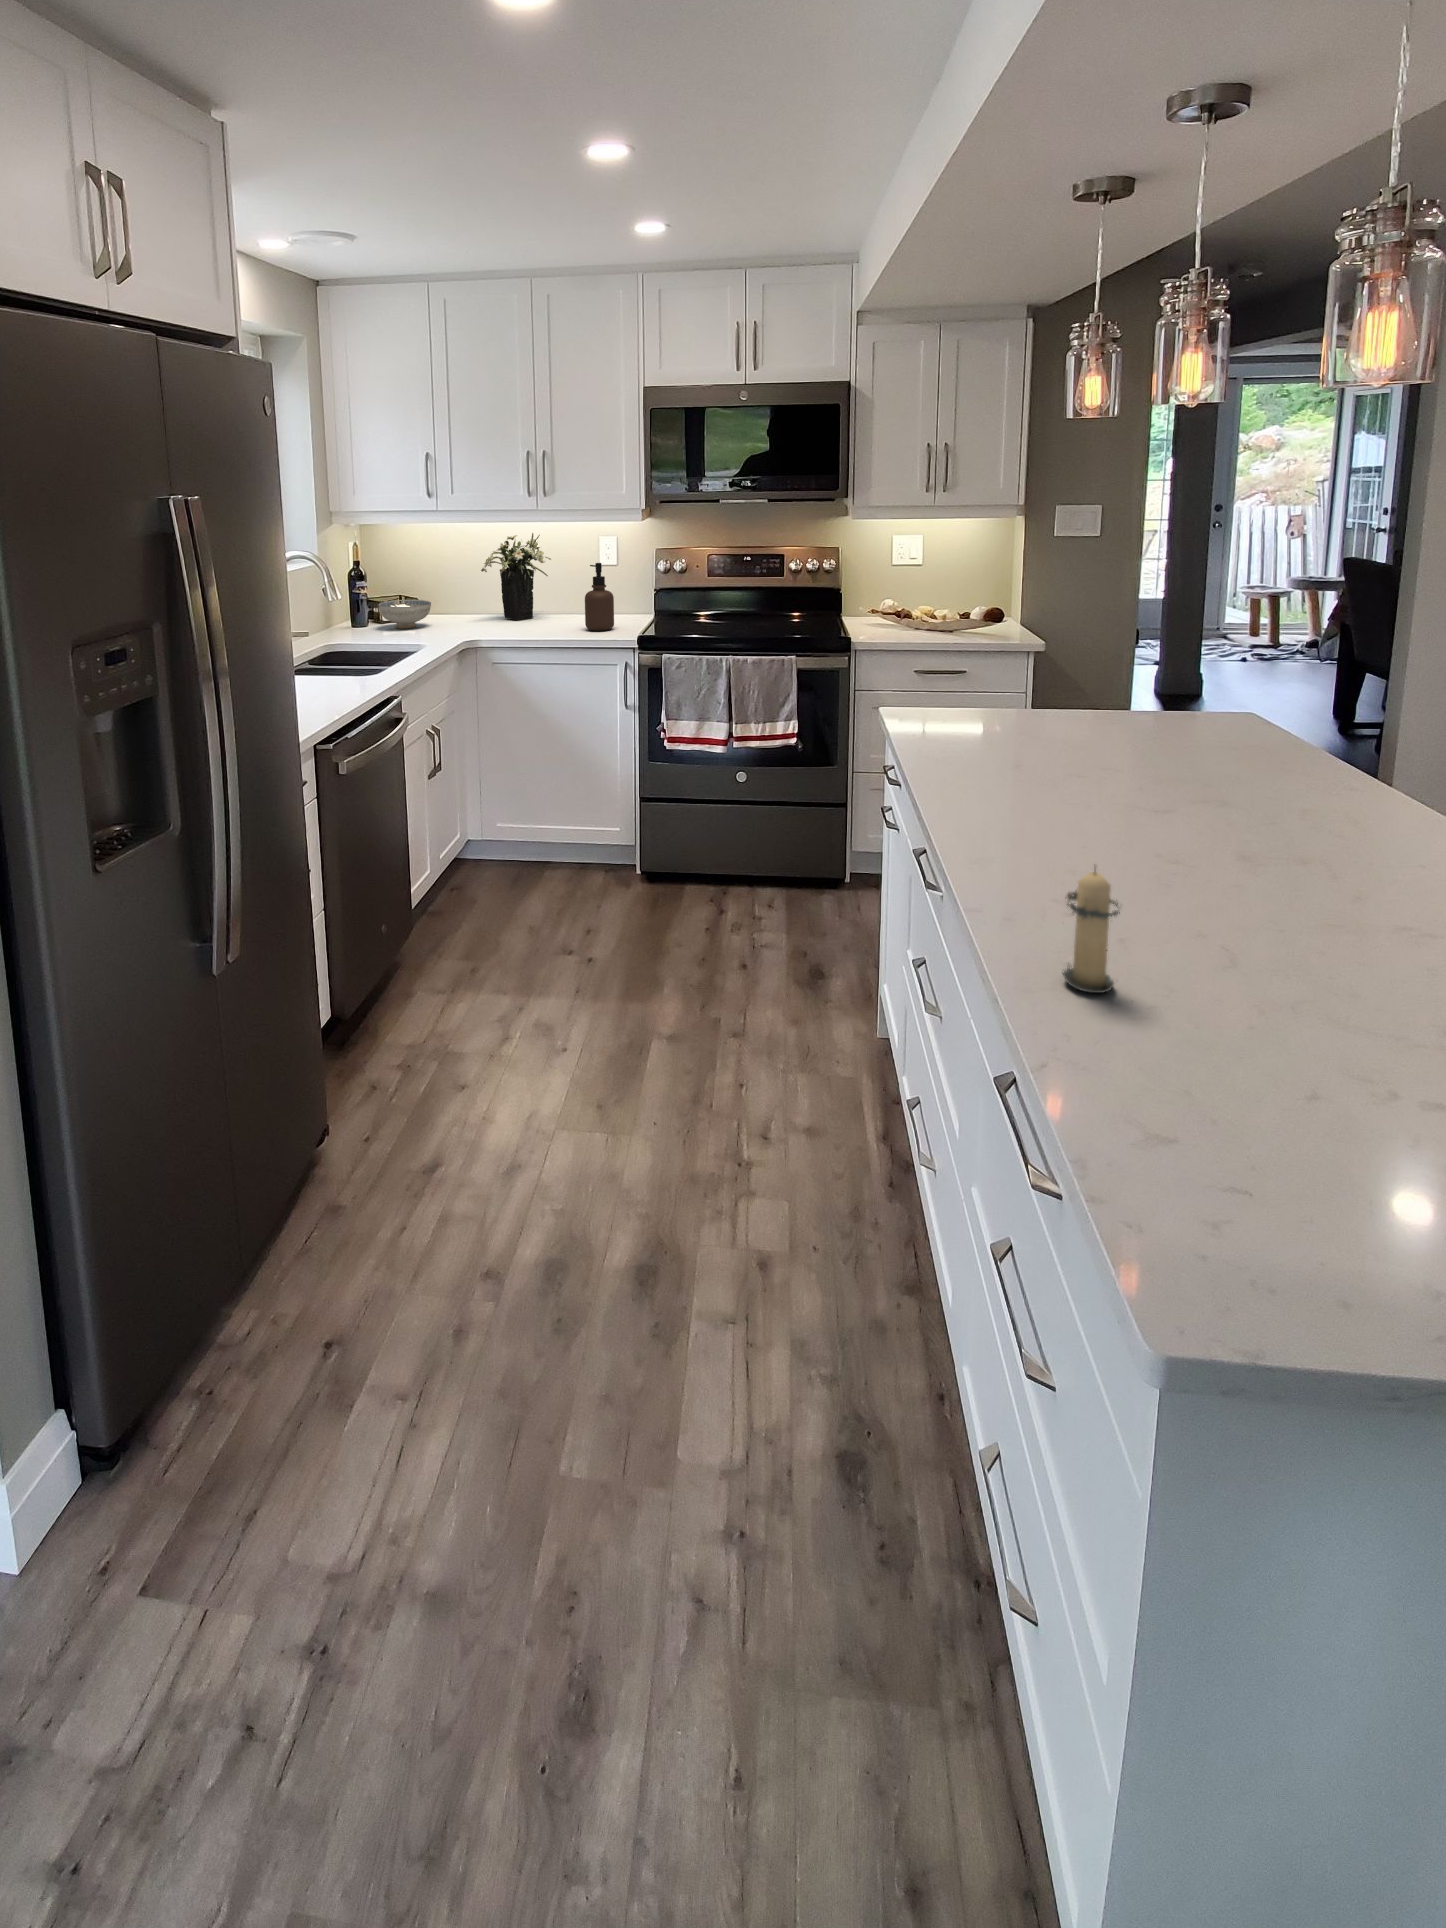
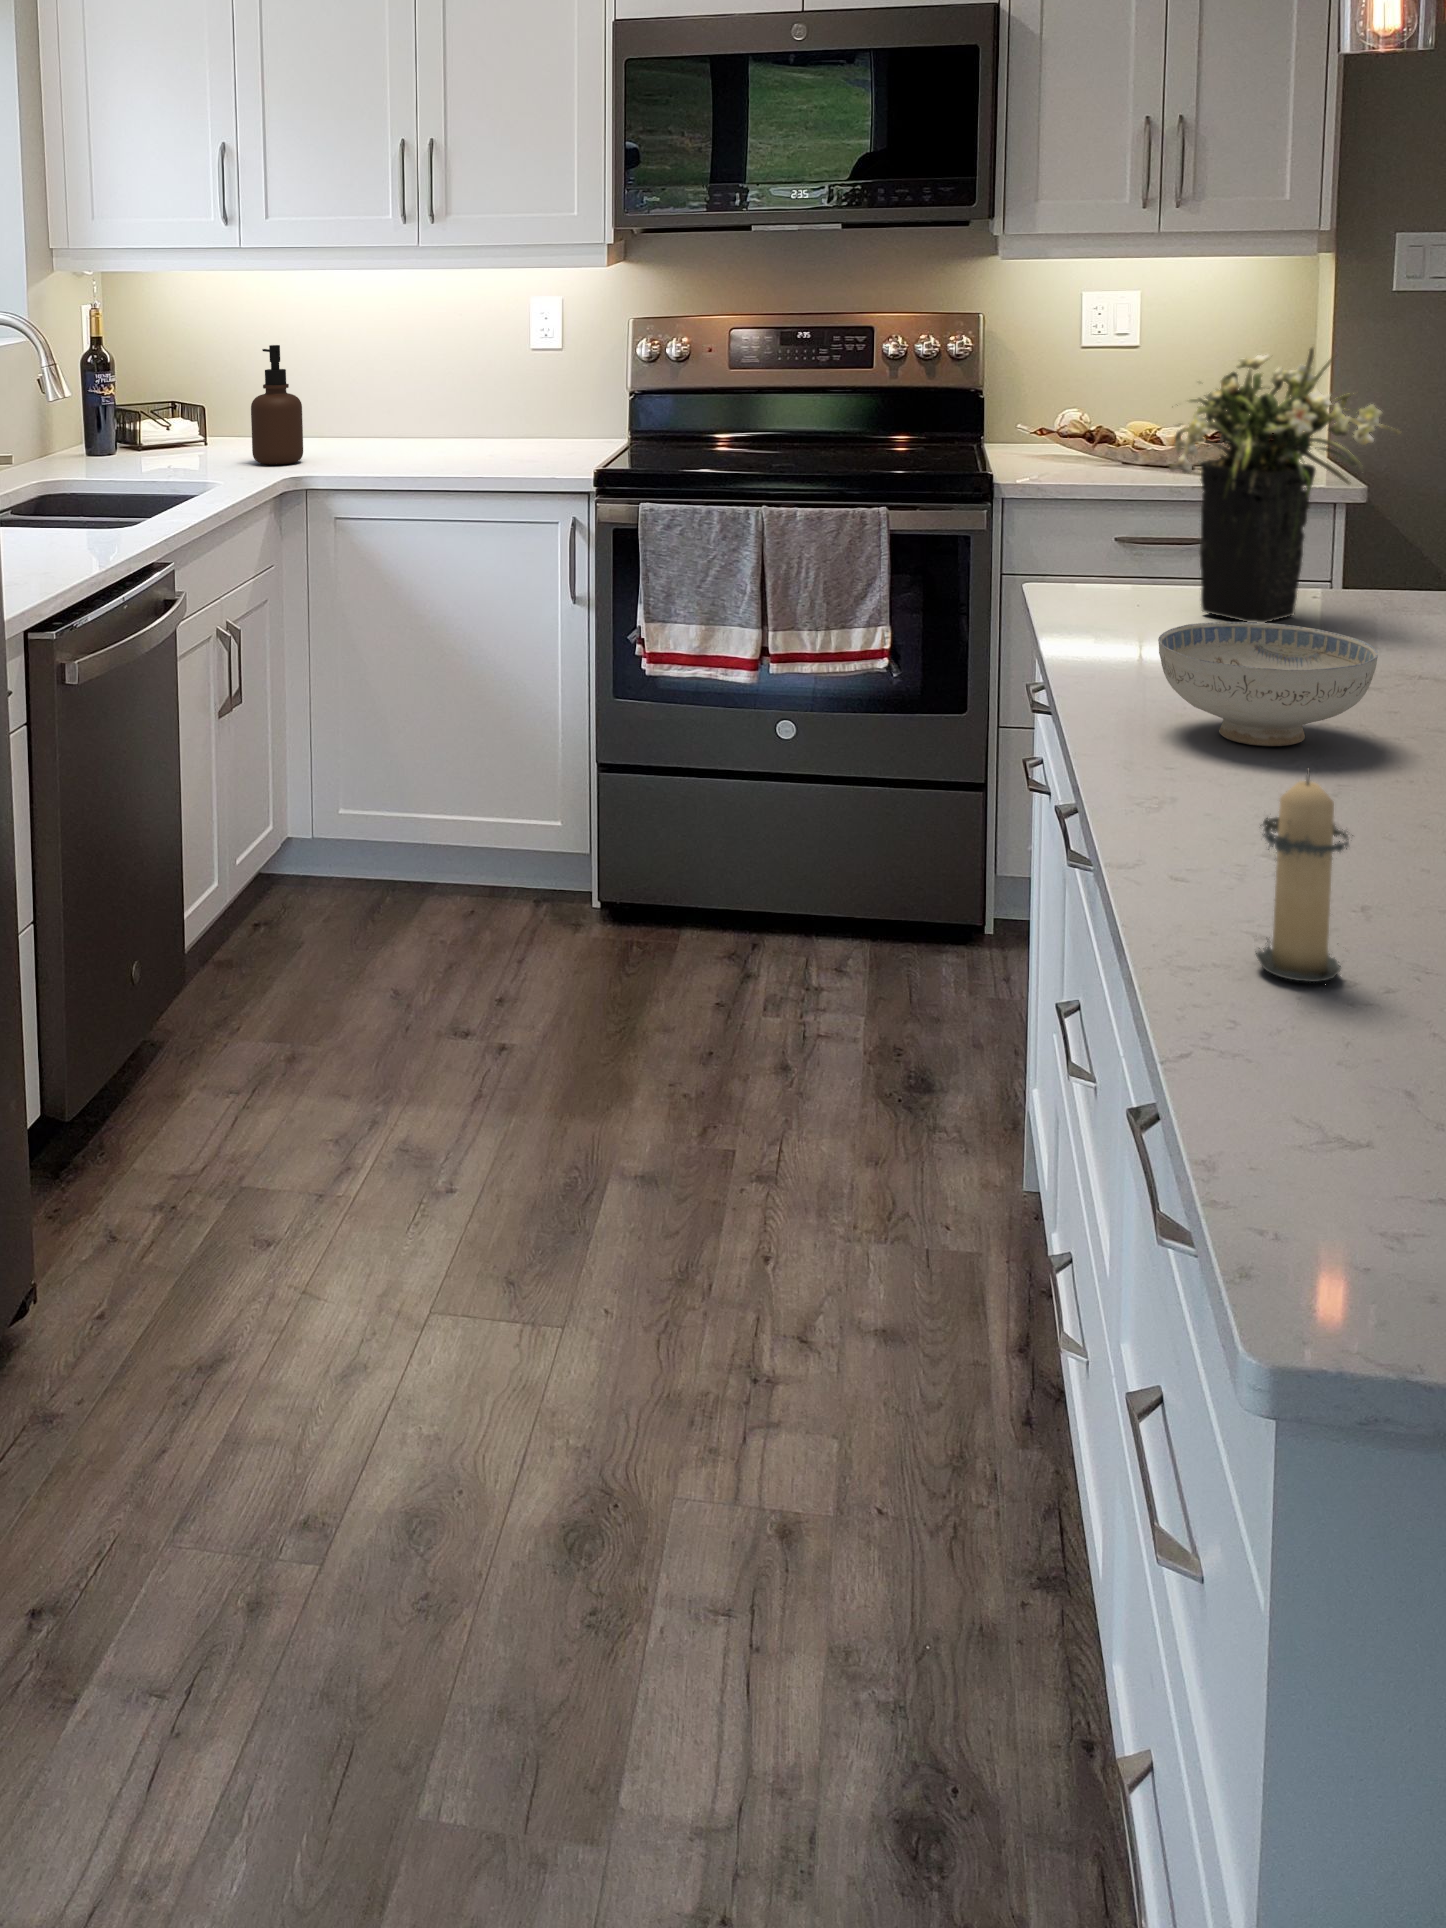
flower arrangement: present [481,533,551,620] -> present [1169,348,1400,623]
soap dispenser: present [585,563,614,631] -> present [251,345,303,465]
ceramic bowl: present [379,600,431,629] -> present [1158,622,1378,746]

